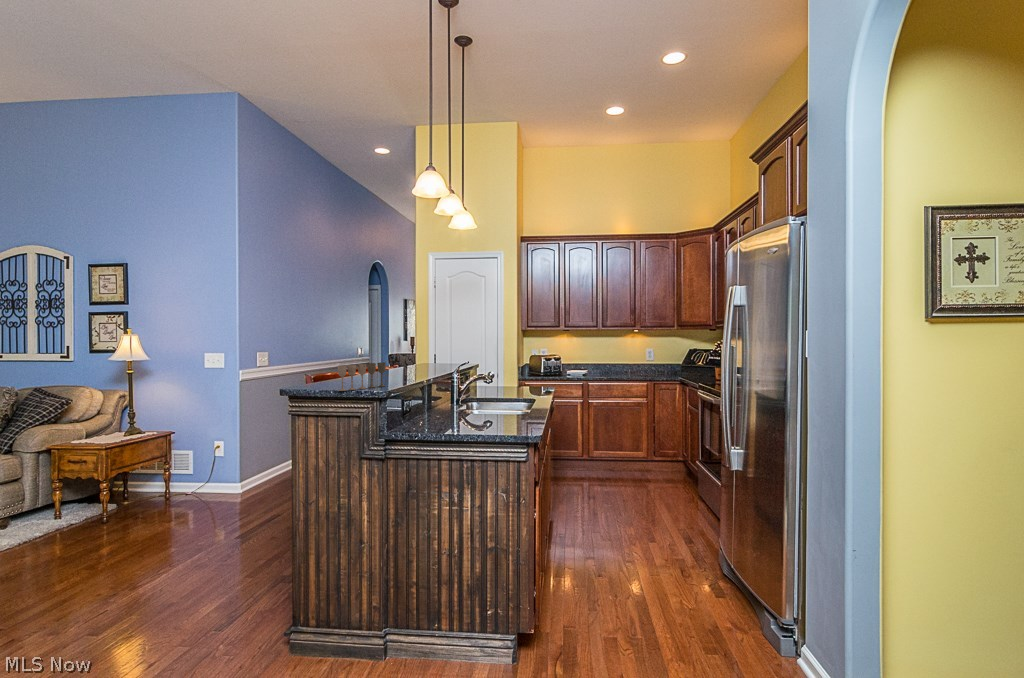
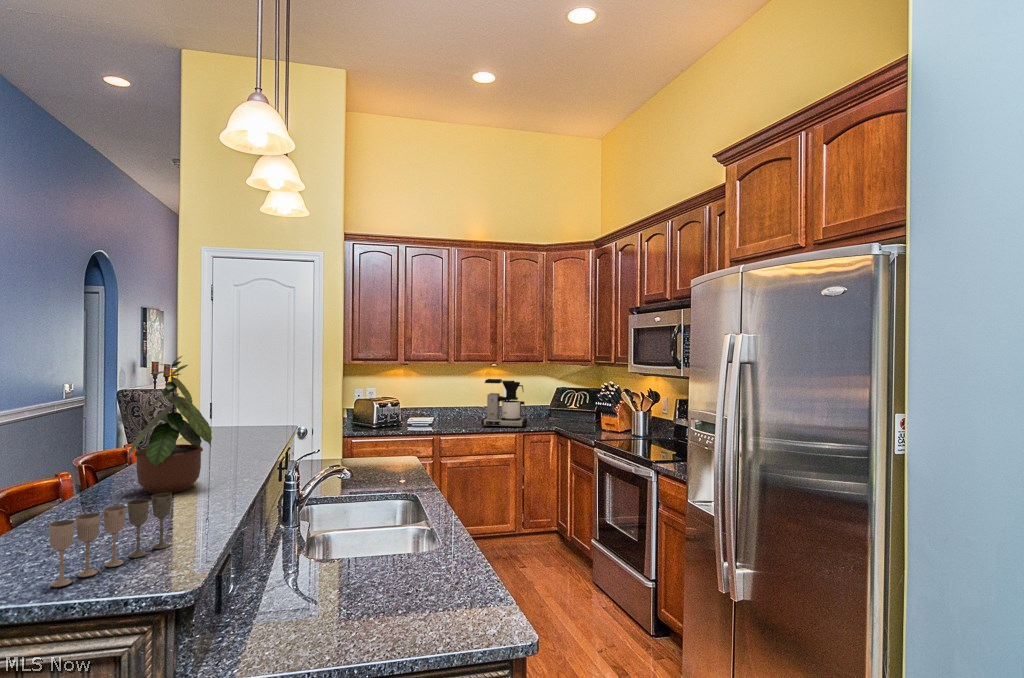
potted plant: none [373,306,416,376] -> present [127,356,212,494]
coffee maker: none [621,341,659,378] -> present [481,379,527,428]

